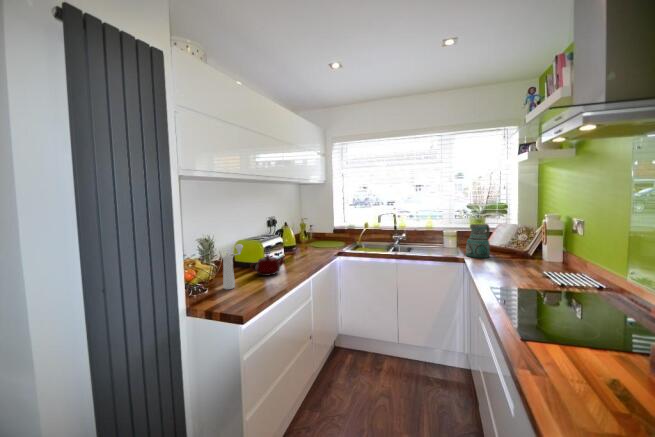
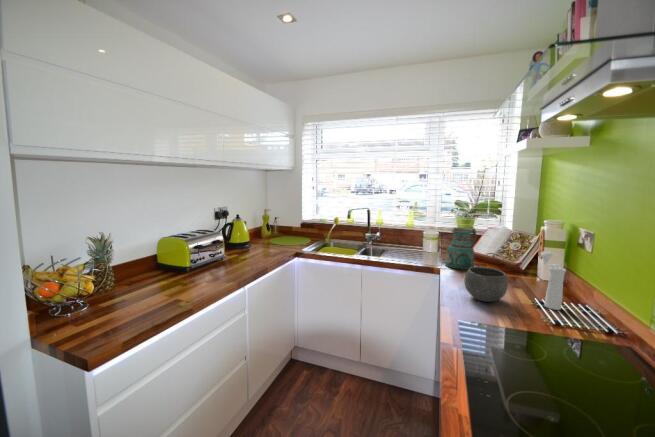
pepper mill: present [222,244,243,289] -> present [541,252,566,310]
ceramic bowl: none [488,250,523,276] -> present [464,267,508,302]
teapot: present [251,255,284,276] -> none [163,260,215,287]

